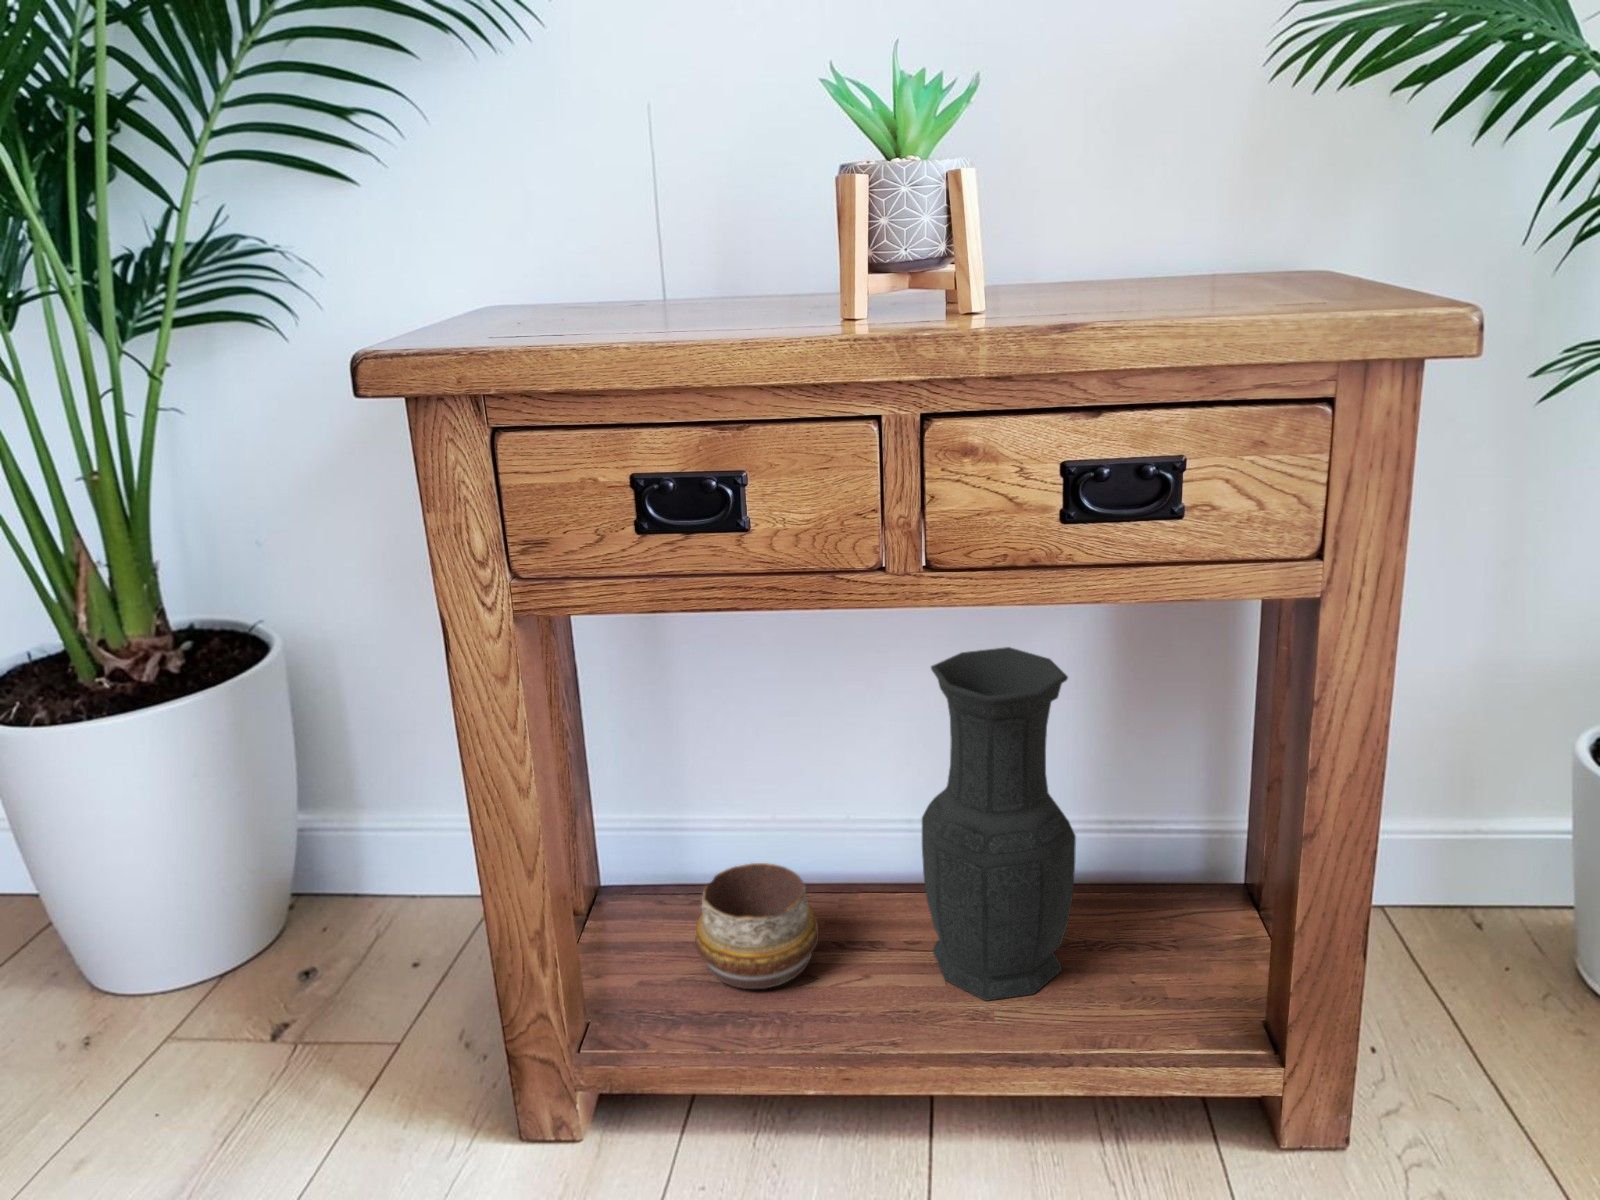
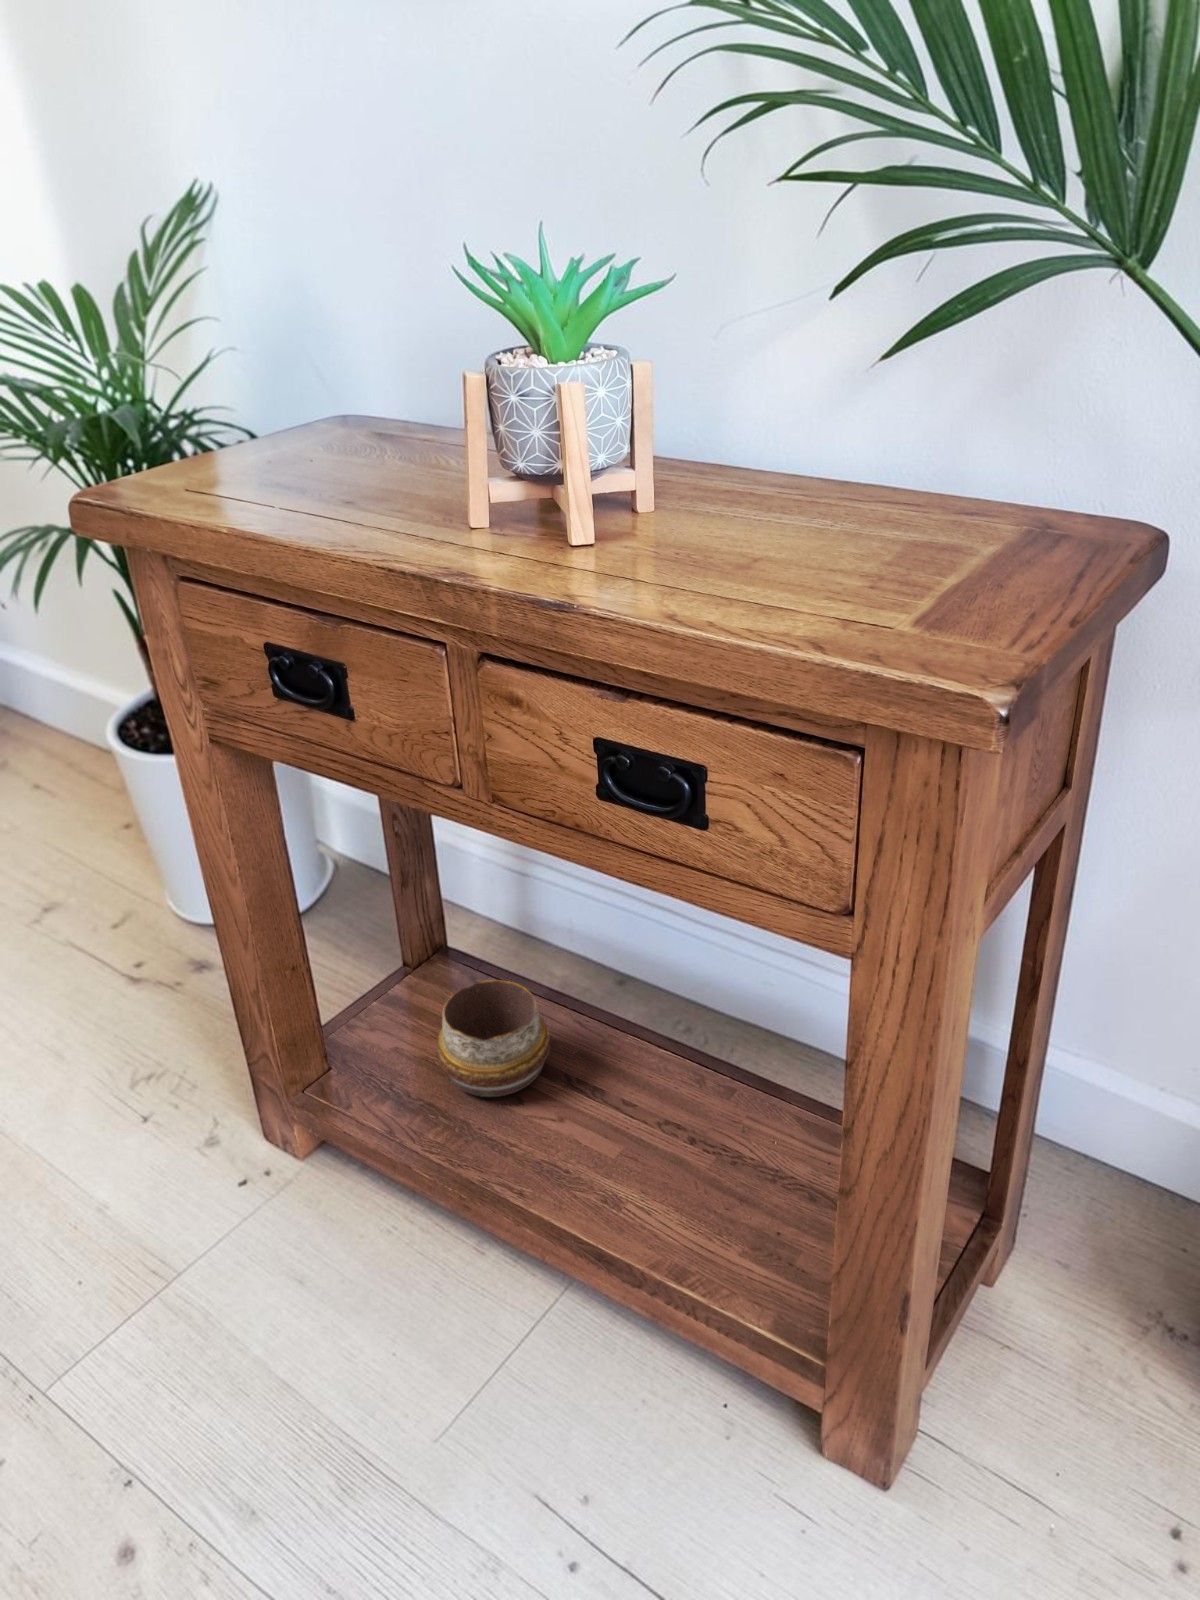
vase: present [922,647,1076,1001] -> none [602,863,746,1203]

